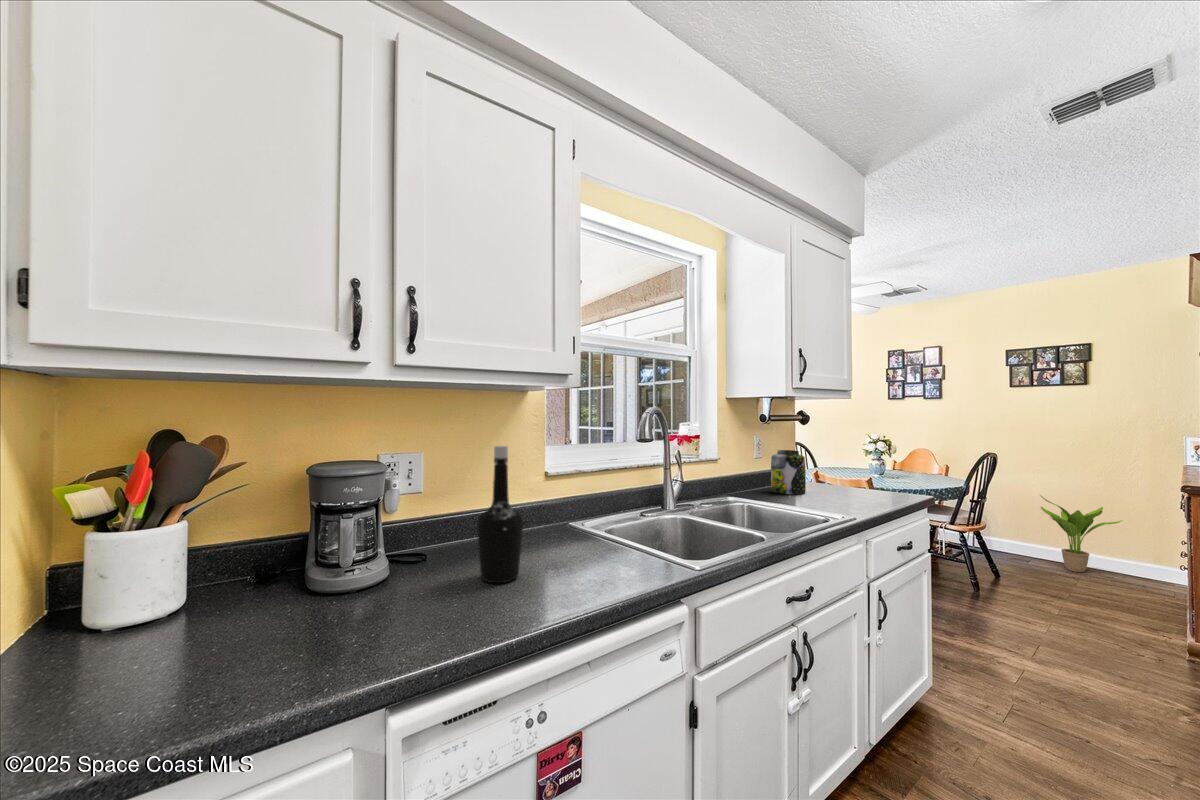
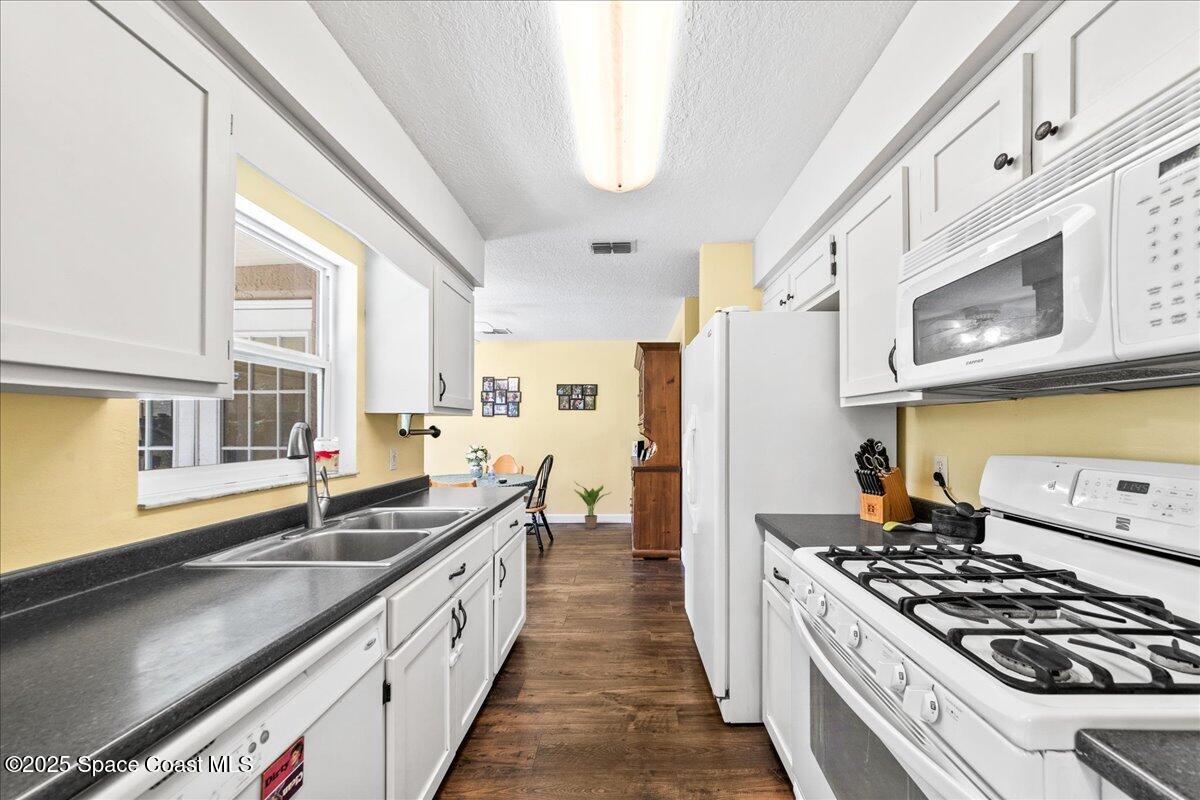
bottle: present [477,446,523,583] -> none [109,467,186,636]
jar: present [771,450,806,494] -> none [410,460,440,498]

